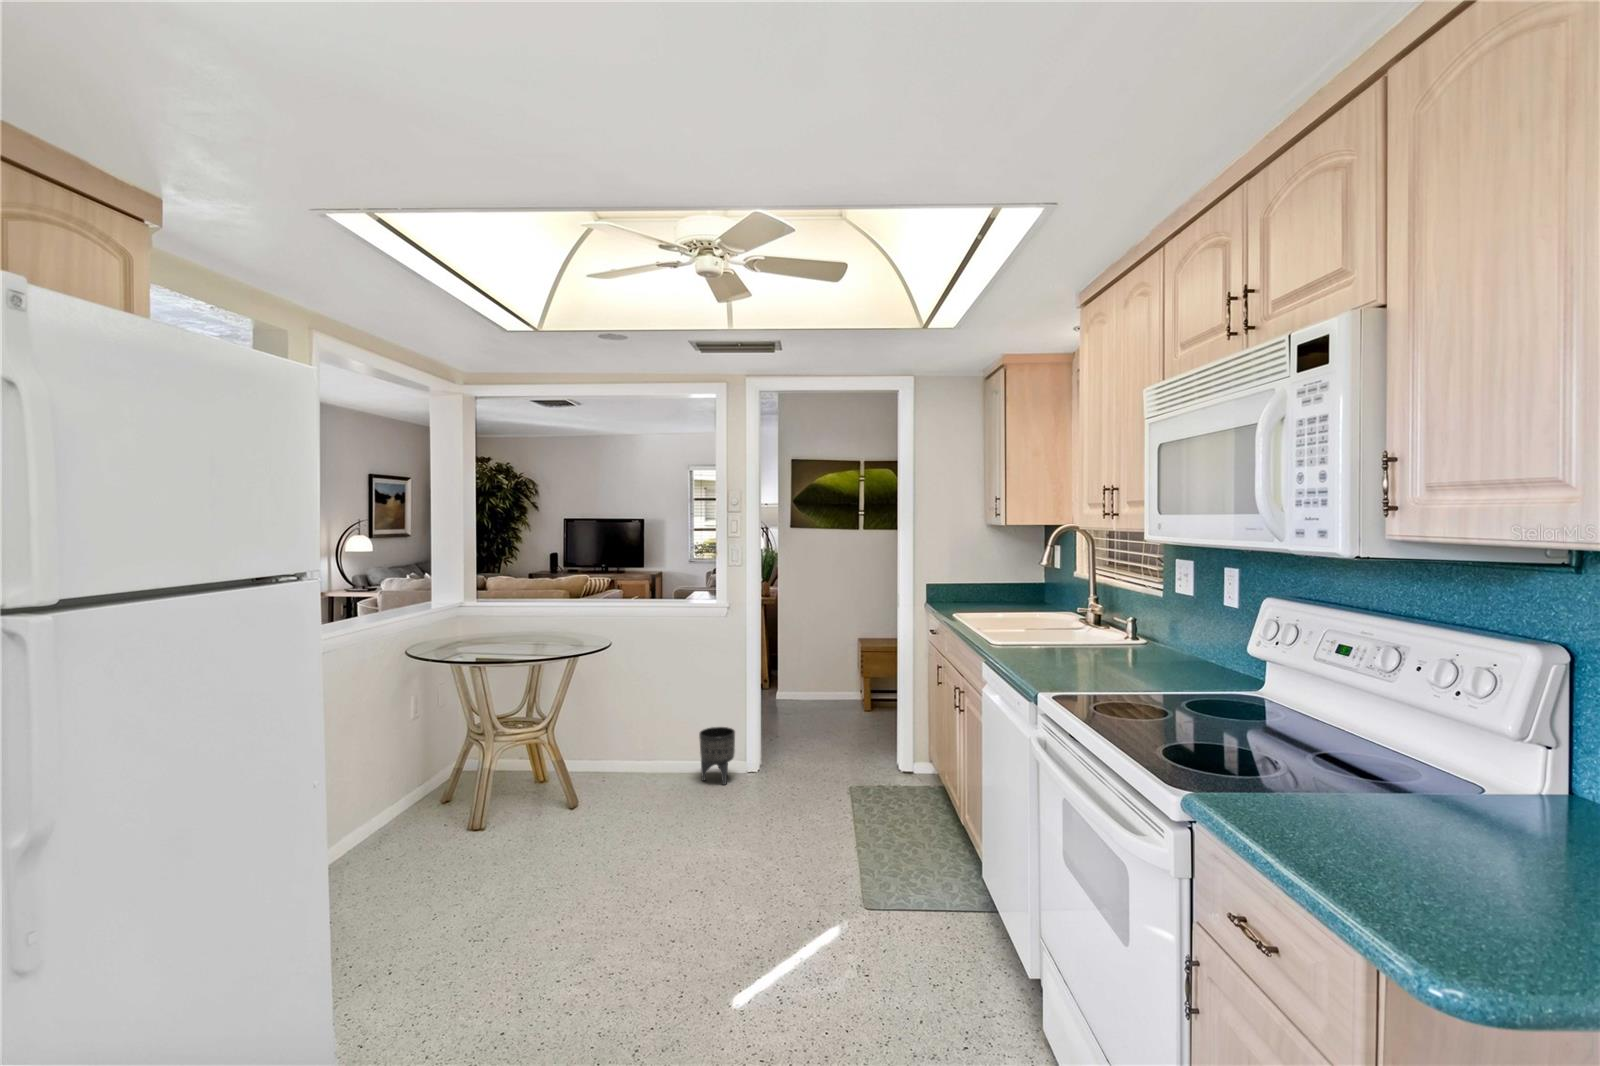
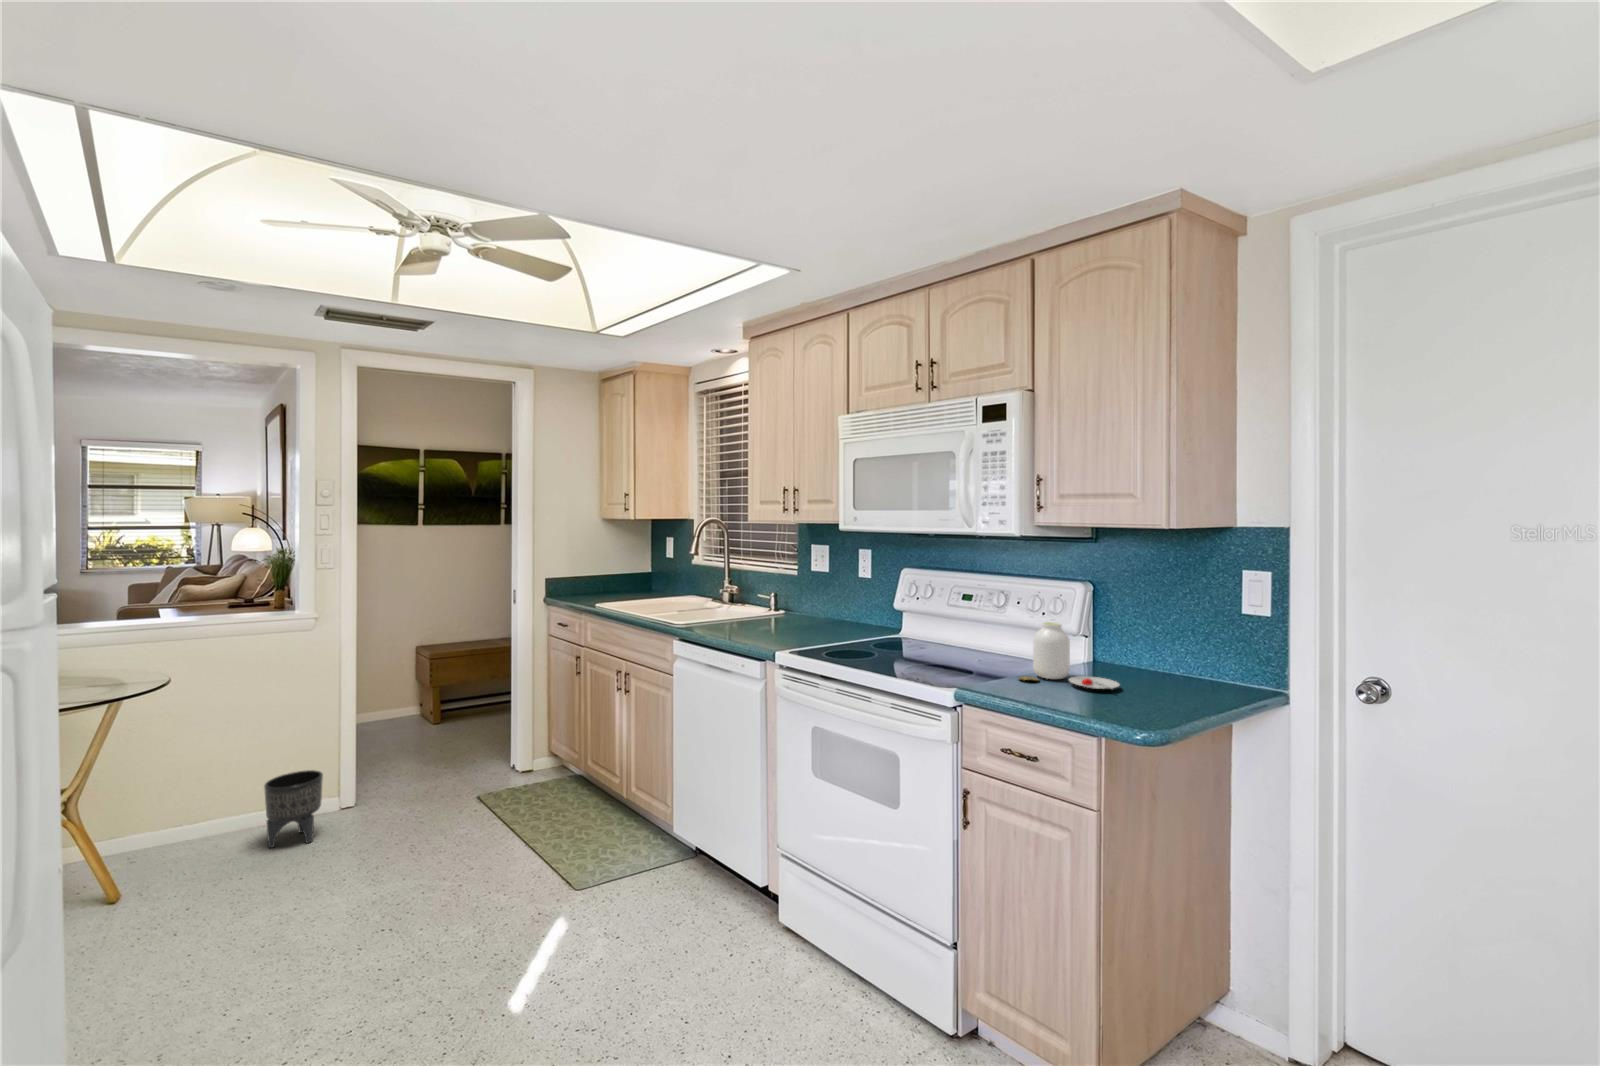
jar: none [1292,713,1492,864] -> present [1020,622,1119,689]

